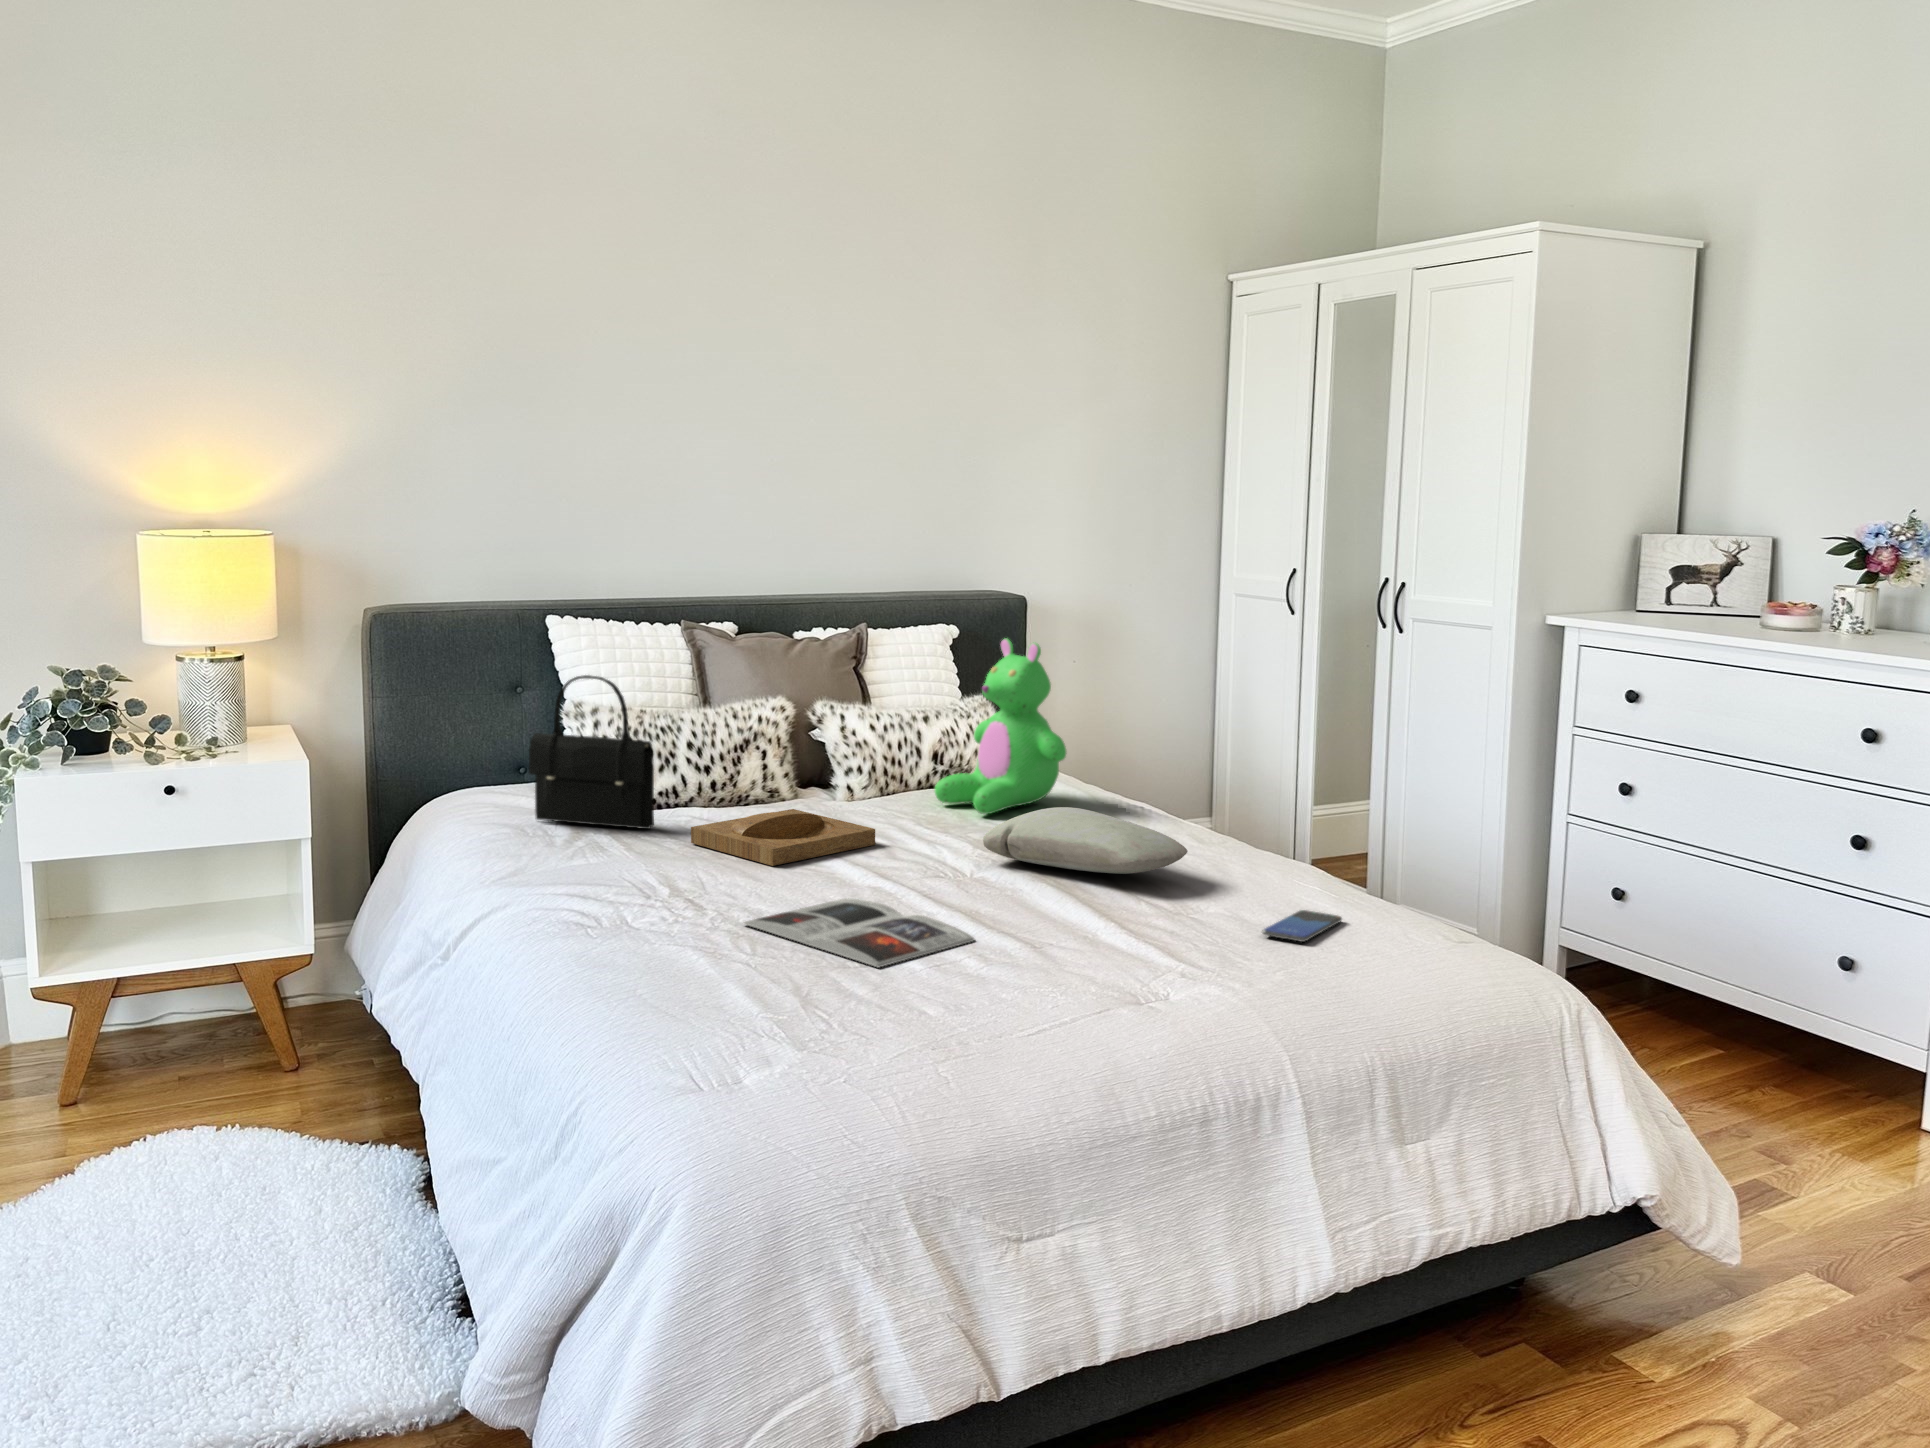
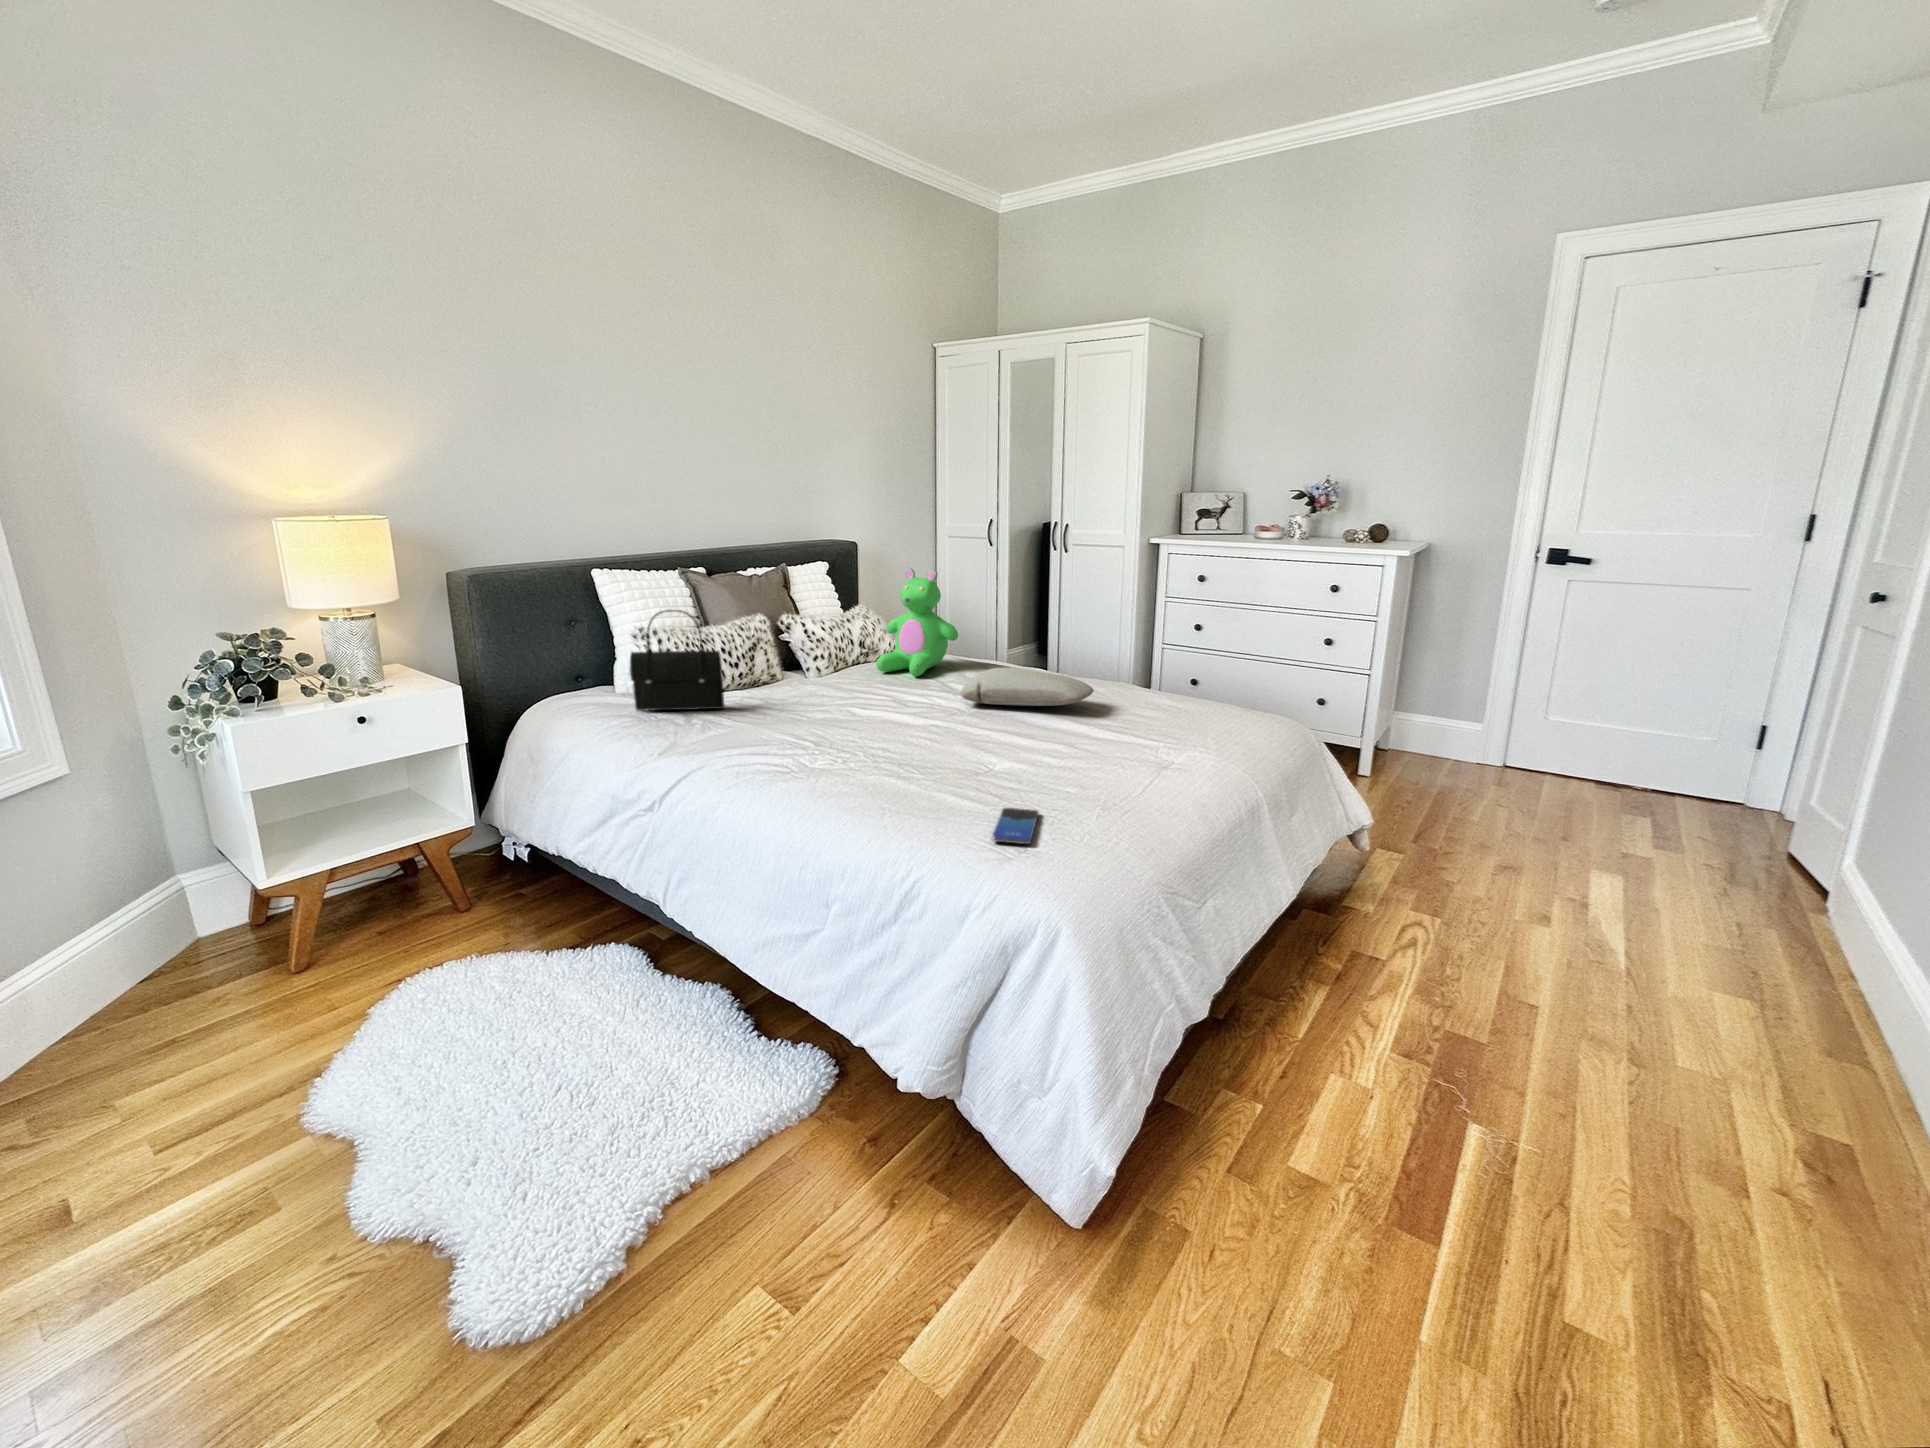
tray: present [691,809,875,866] -> none [764,685,880,725]
magazine: present [744,898,974,967] -> none [881,742,1037,787]
smartphone: present [1262,910,1342,942] -> present [992,808,1038,844]

